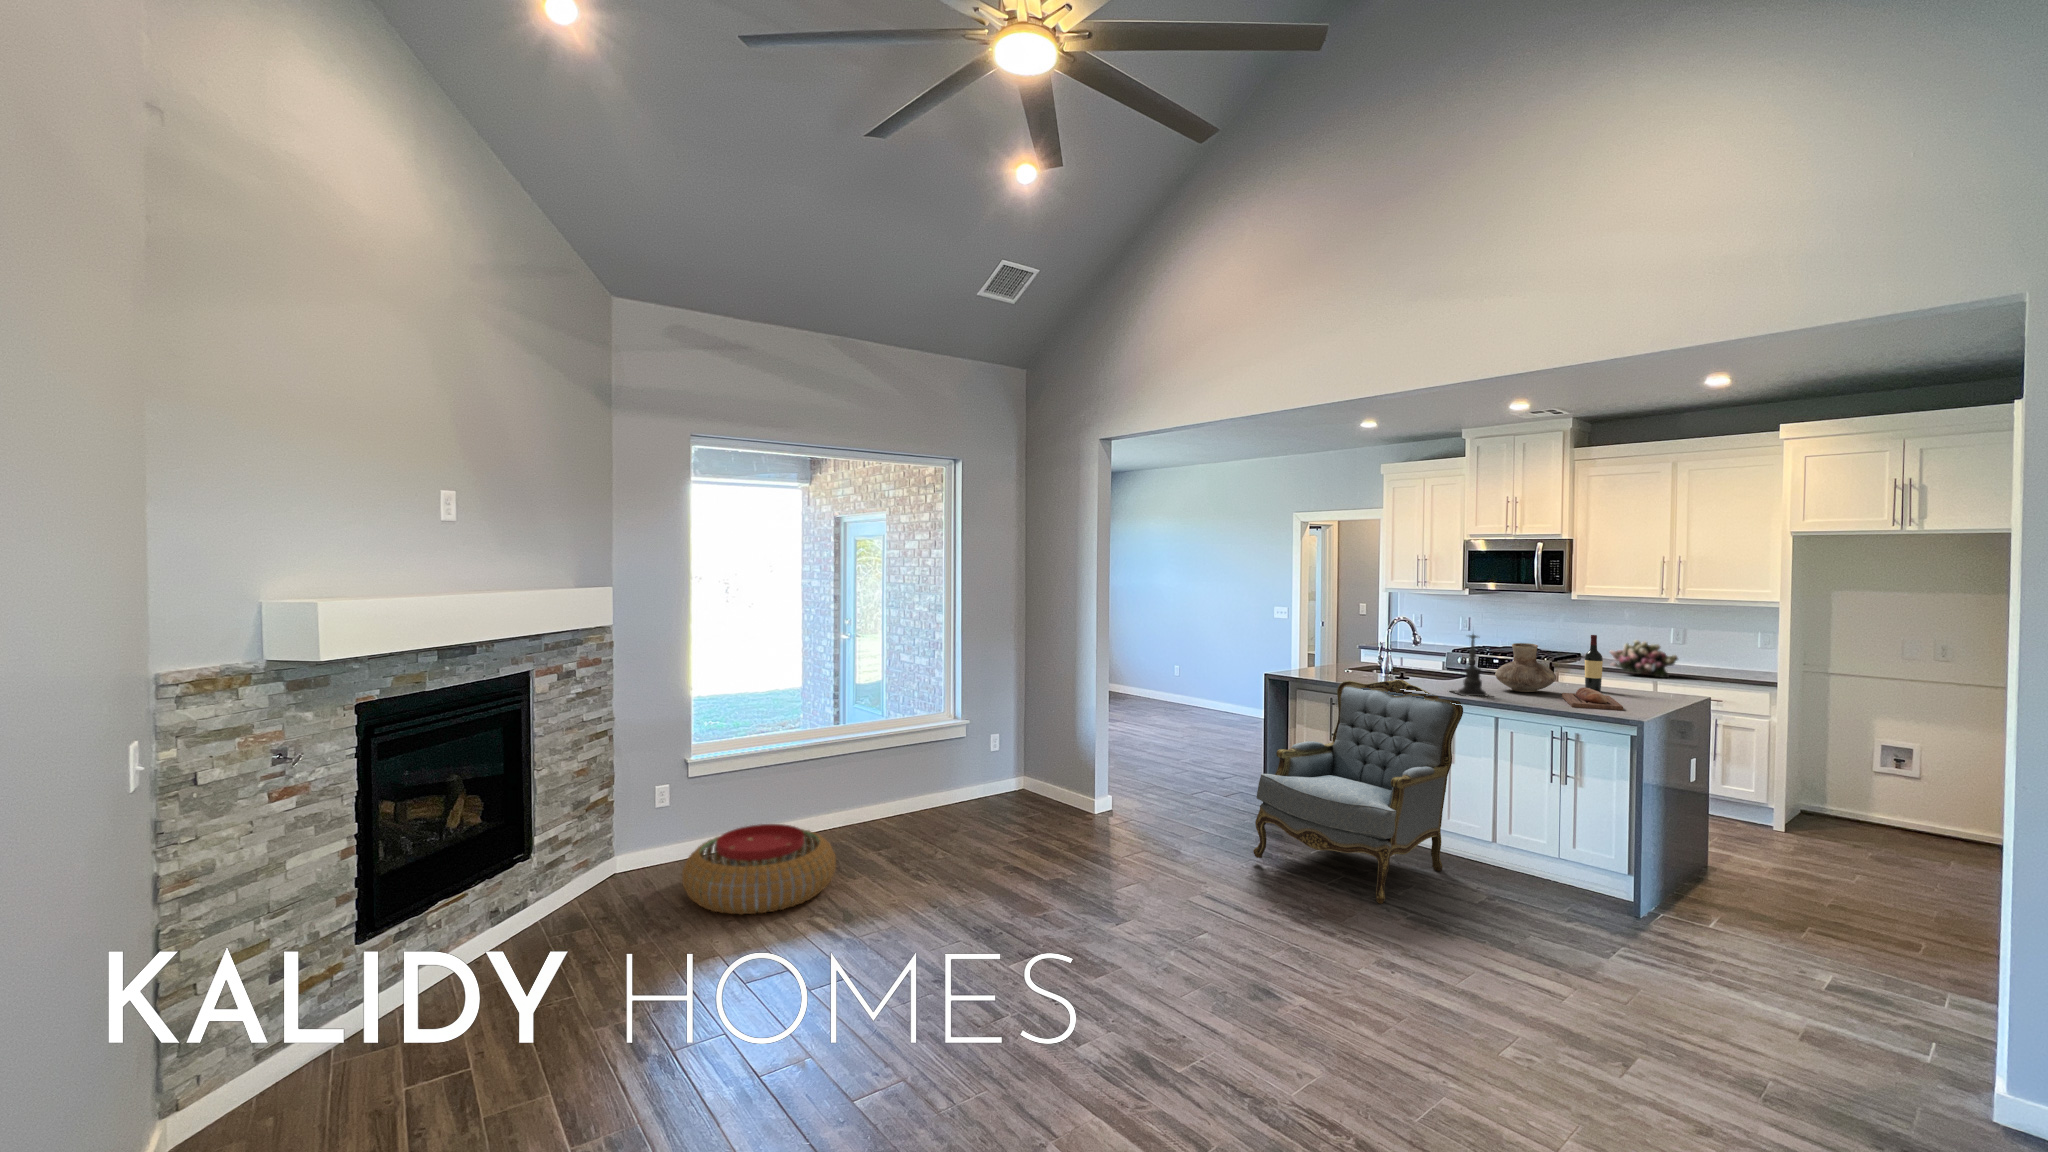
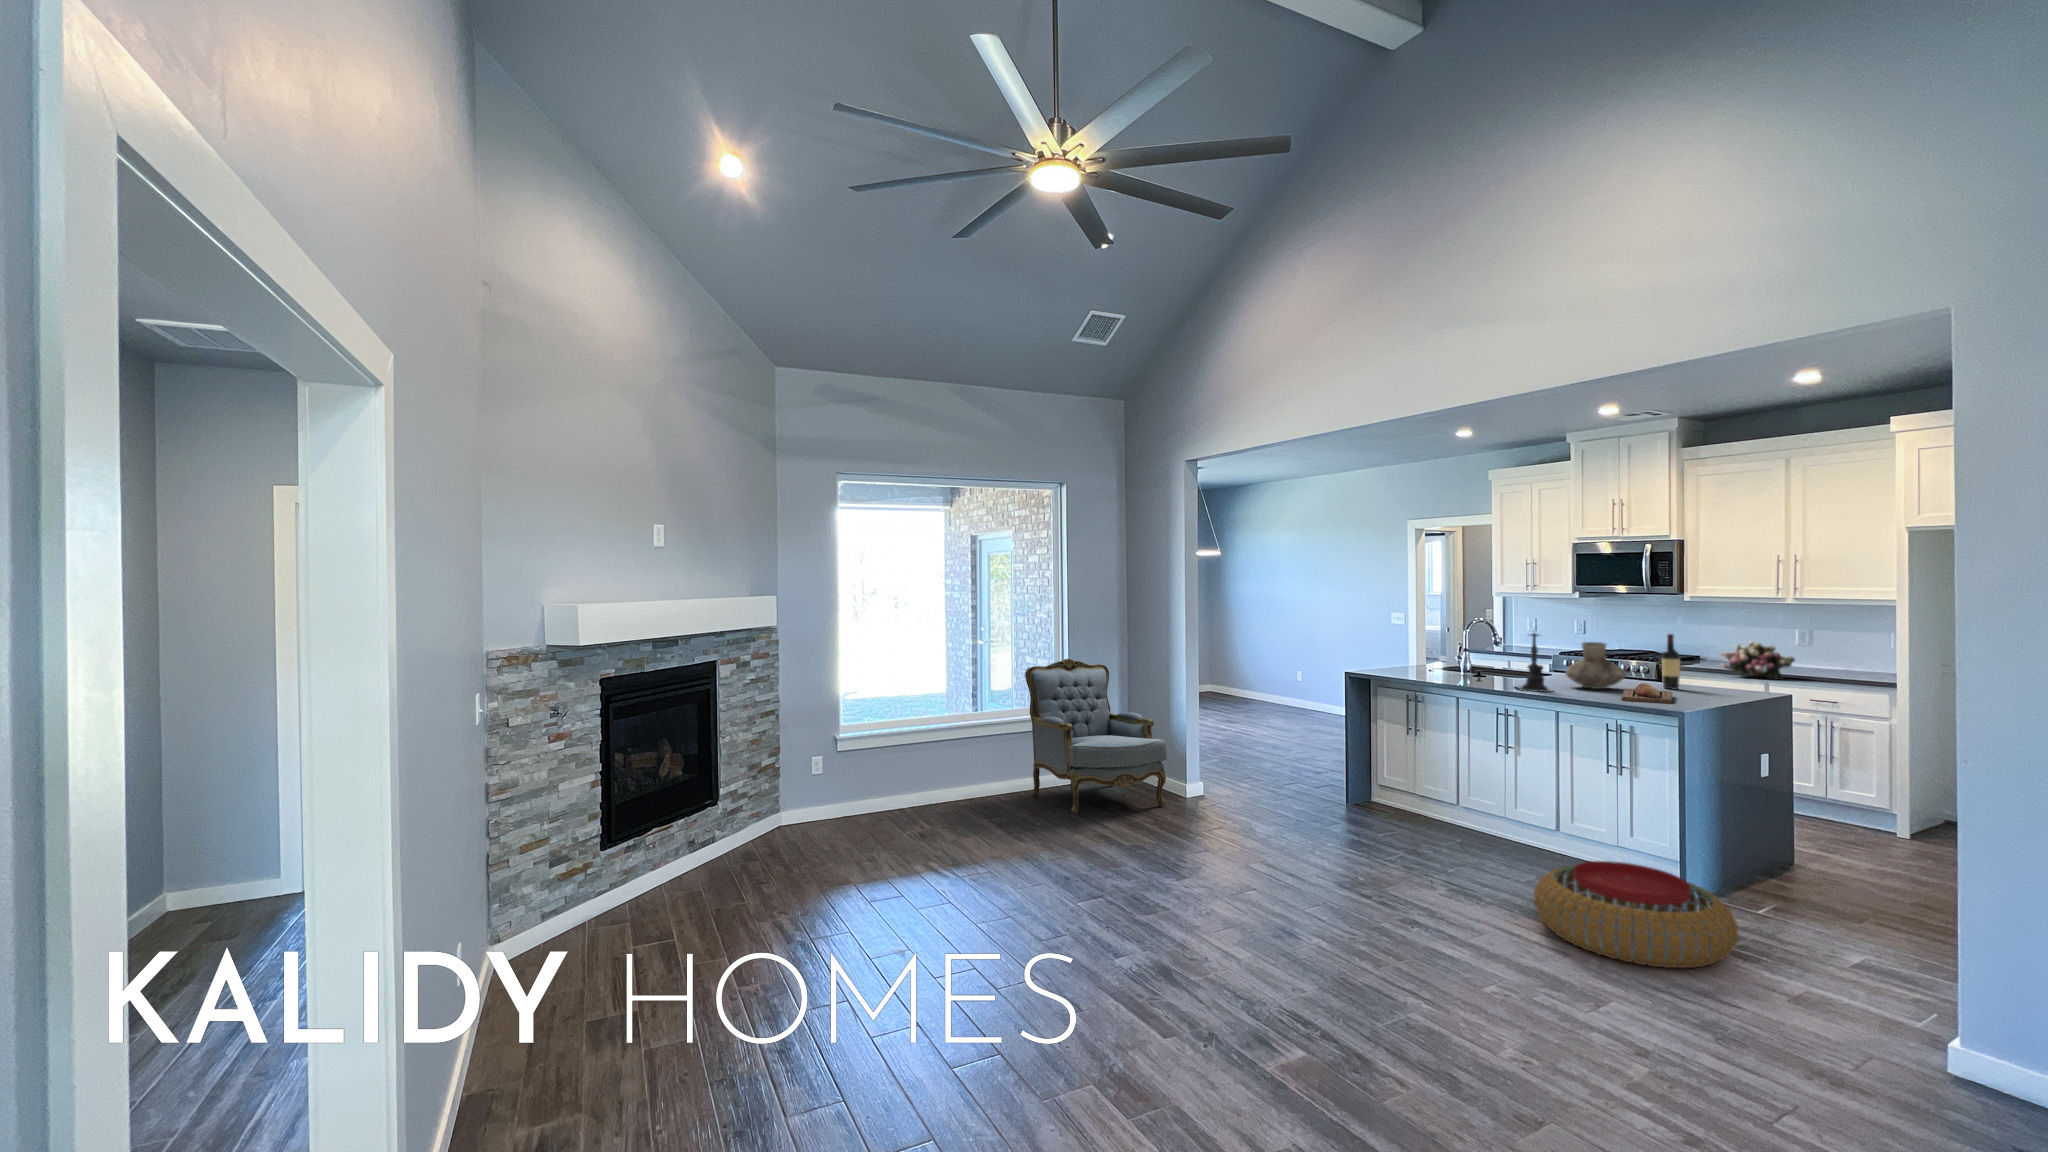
armchair: present [1253,680,1463,904] -> present [1025,659,1167,815]
pouf: present [682,824,836,914] -> present [1534,861,1738,968]

